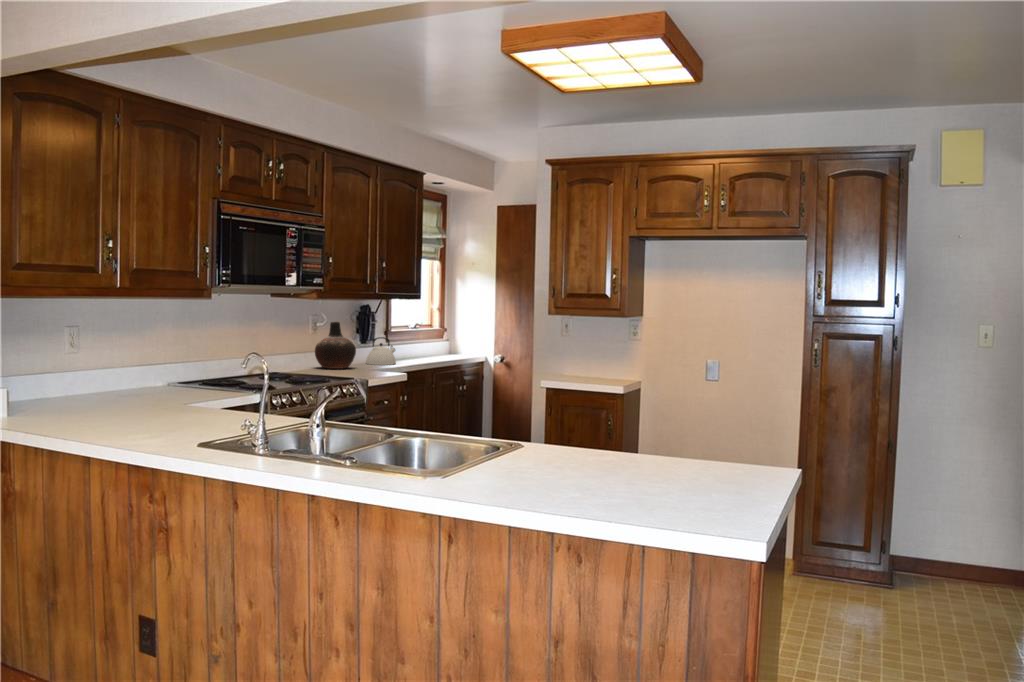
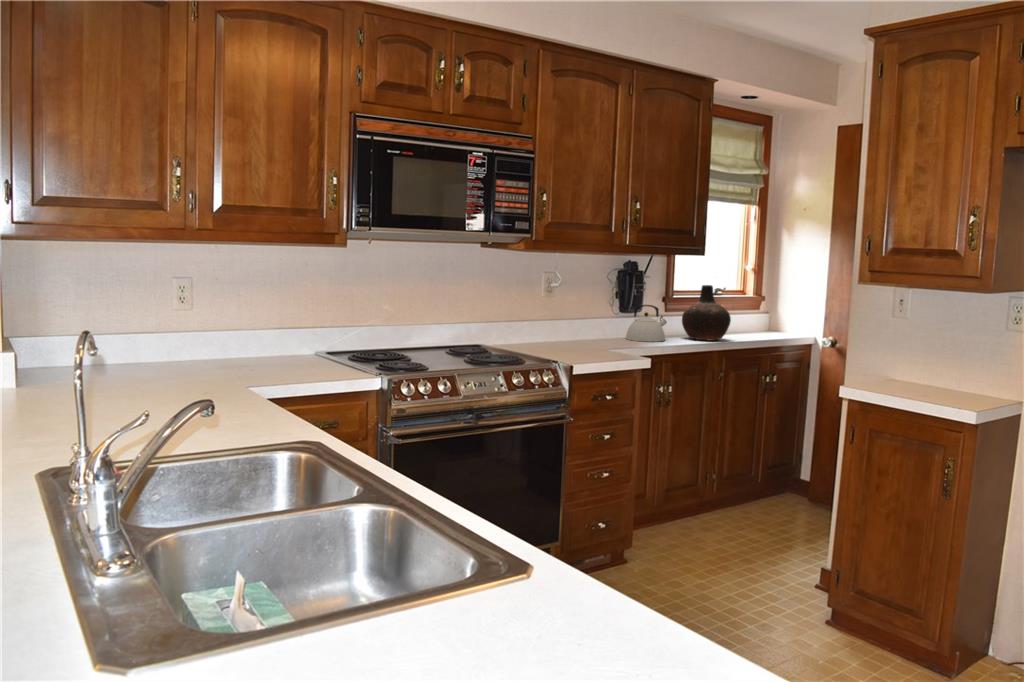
vase: present [315,322,356,369] -> present [682,285,731,341]

